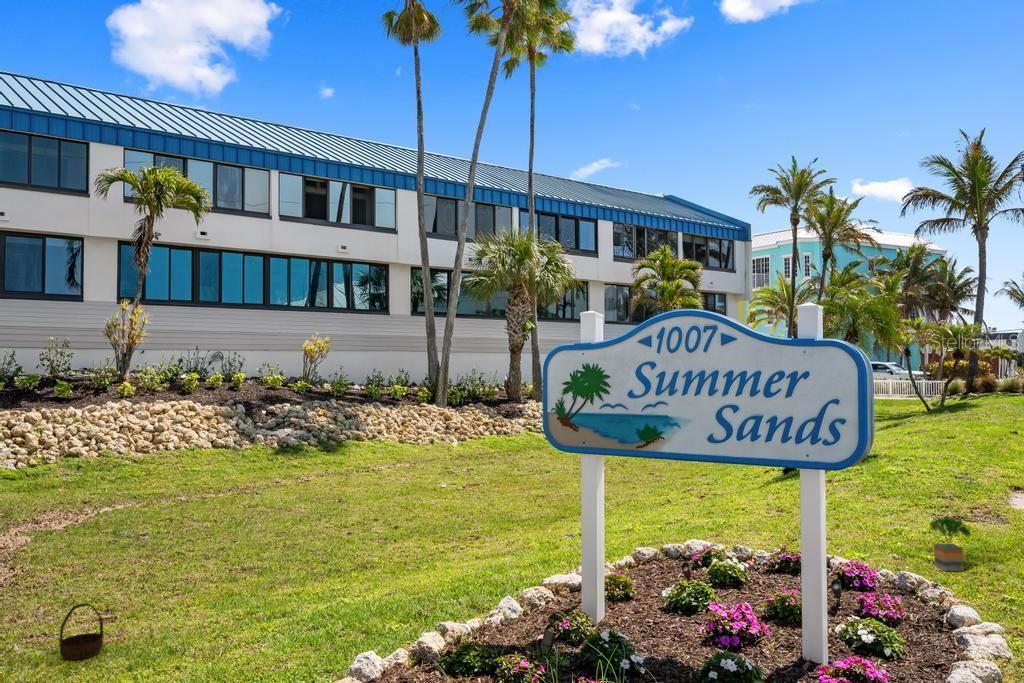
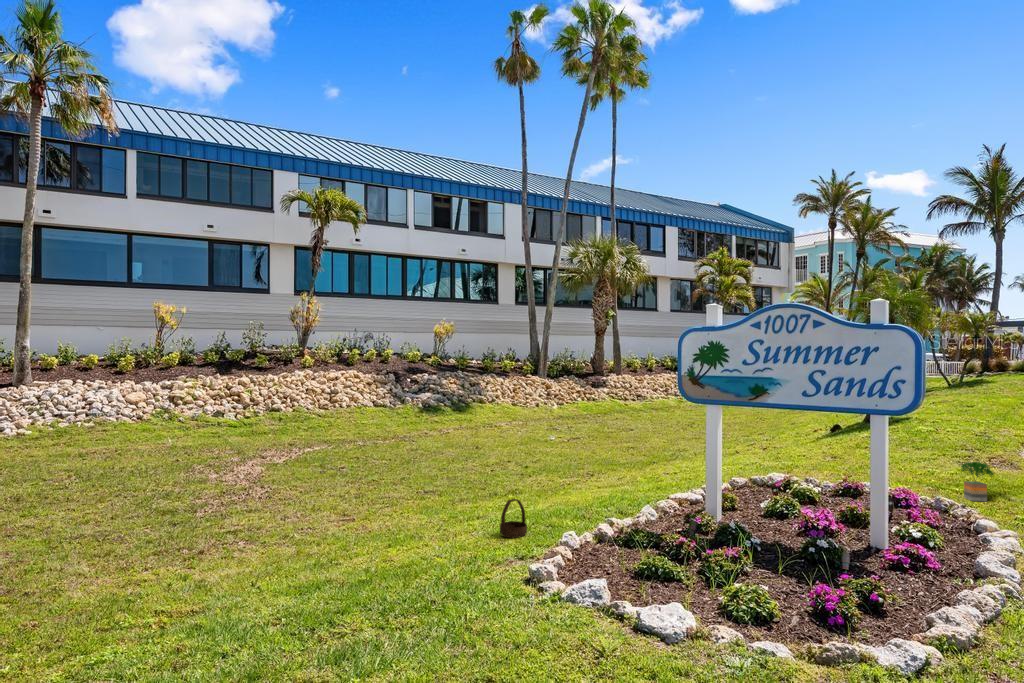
basket: present [60,603,103,660] -> present [500,499,527,538]

